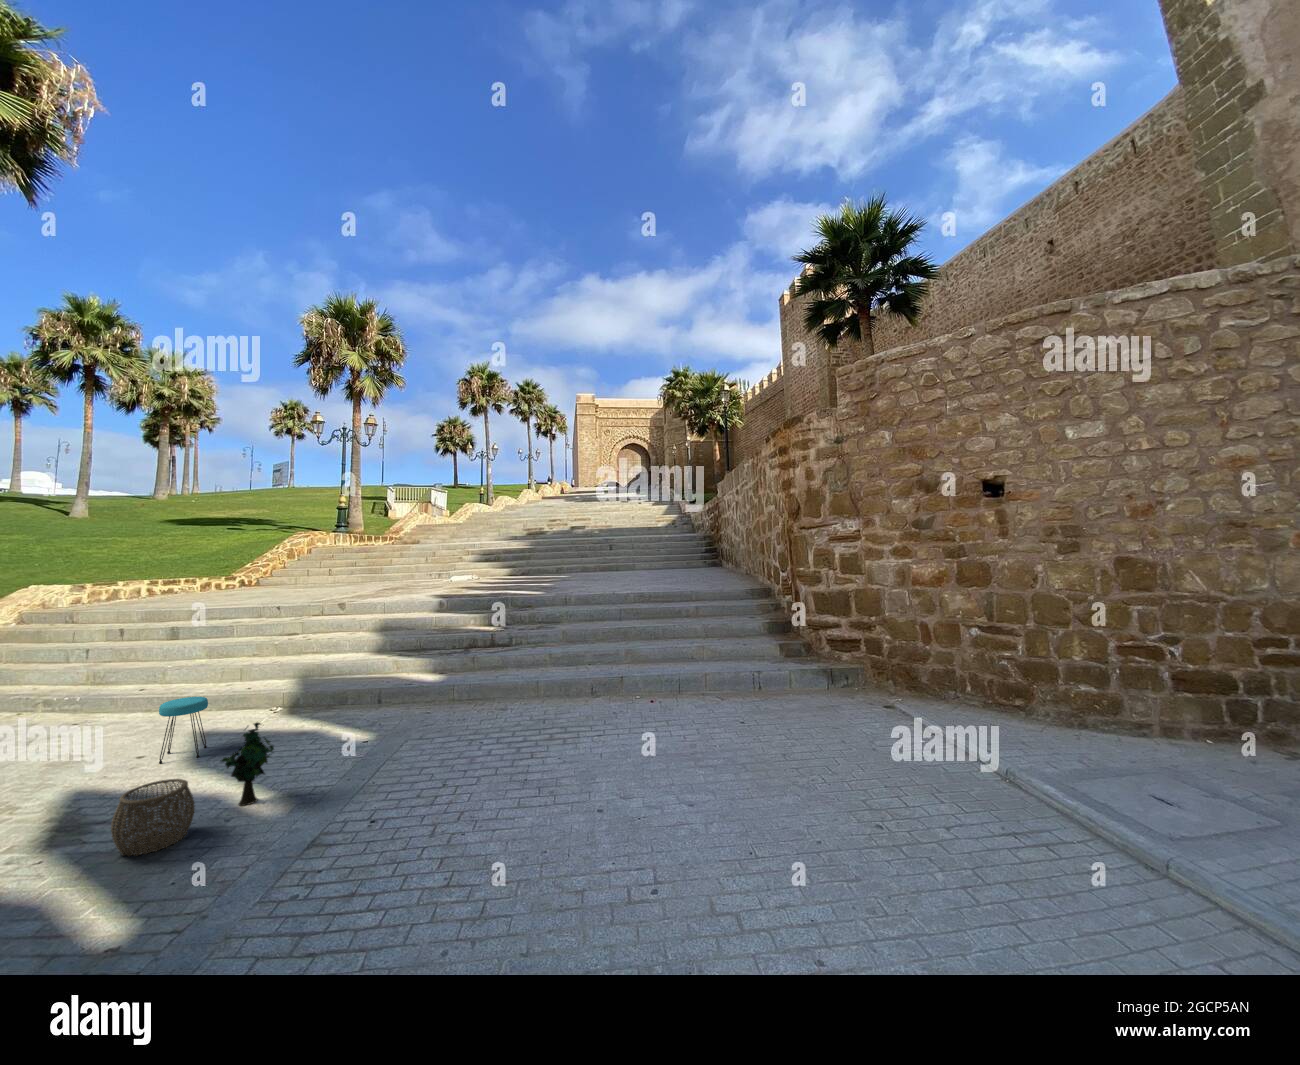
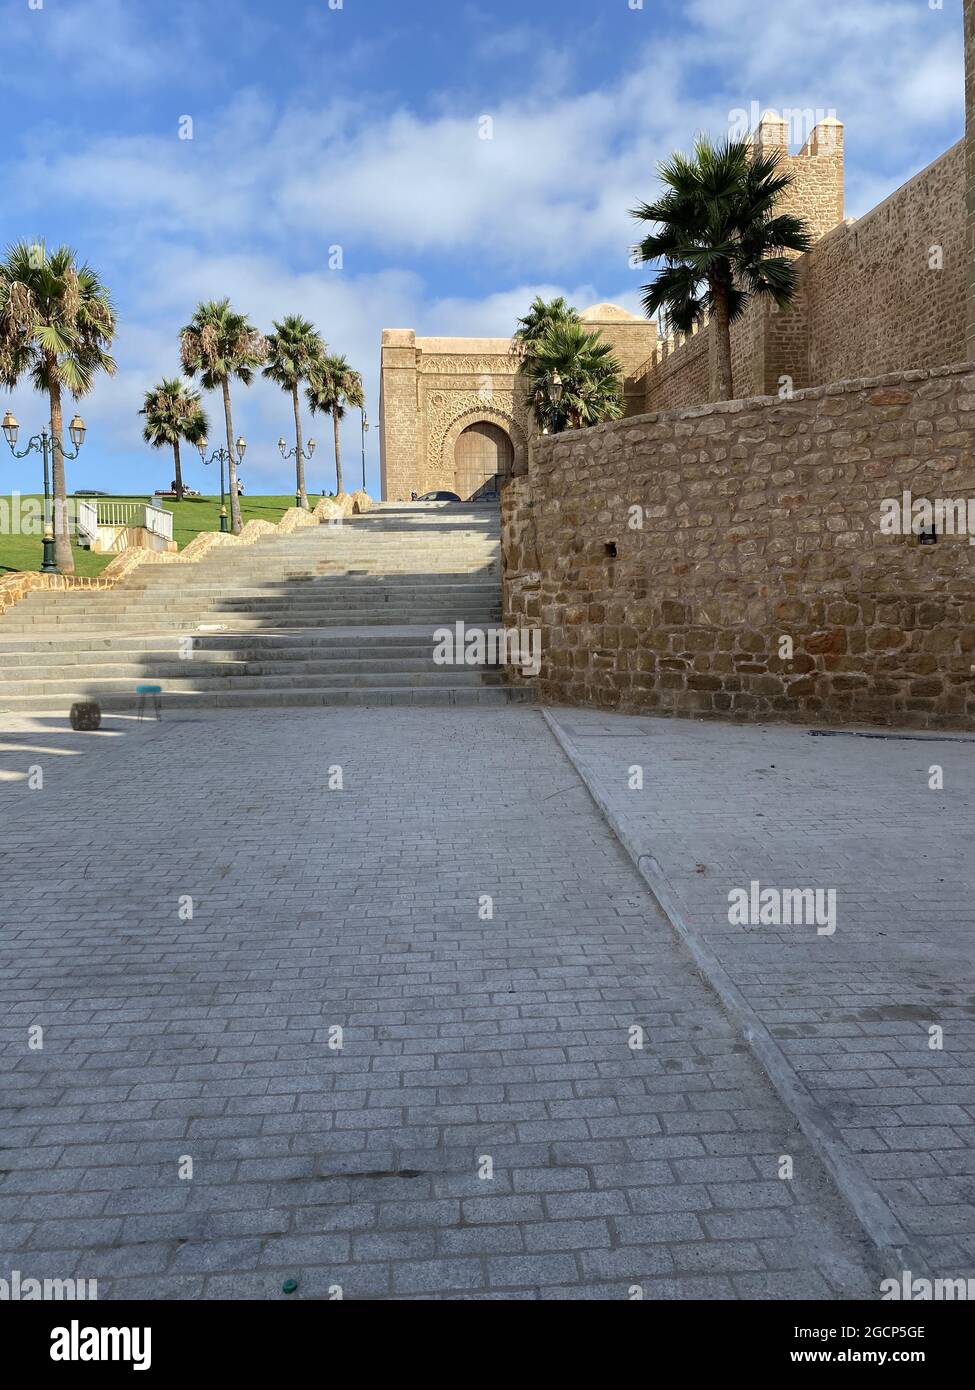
stool: present [159,697,208,763] -> present [136,685,162,720]
decorative plant: present [221,722,274,806] -> none [104,683,128,725]

